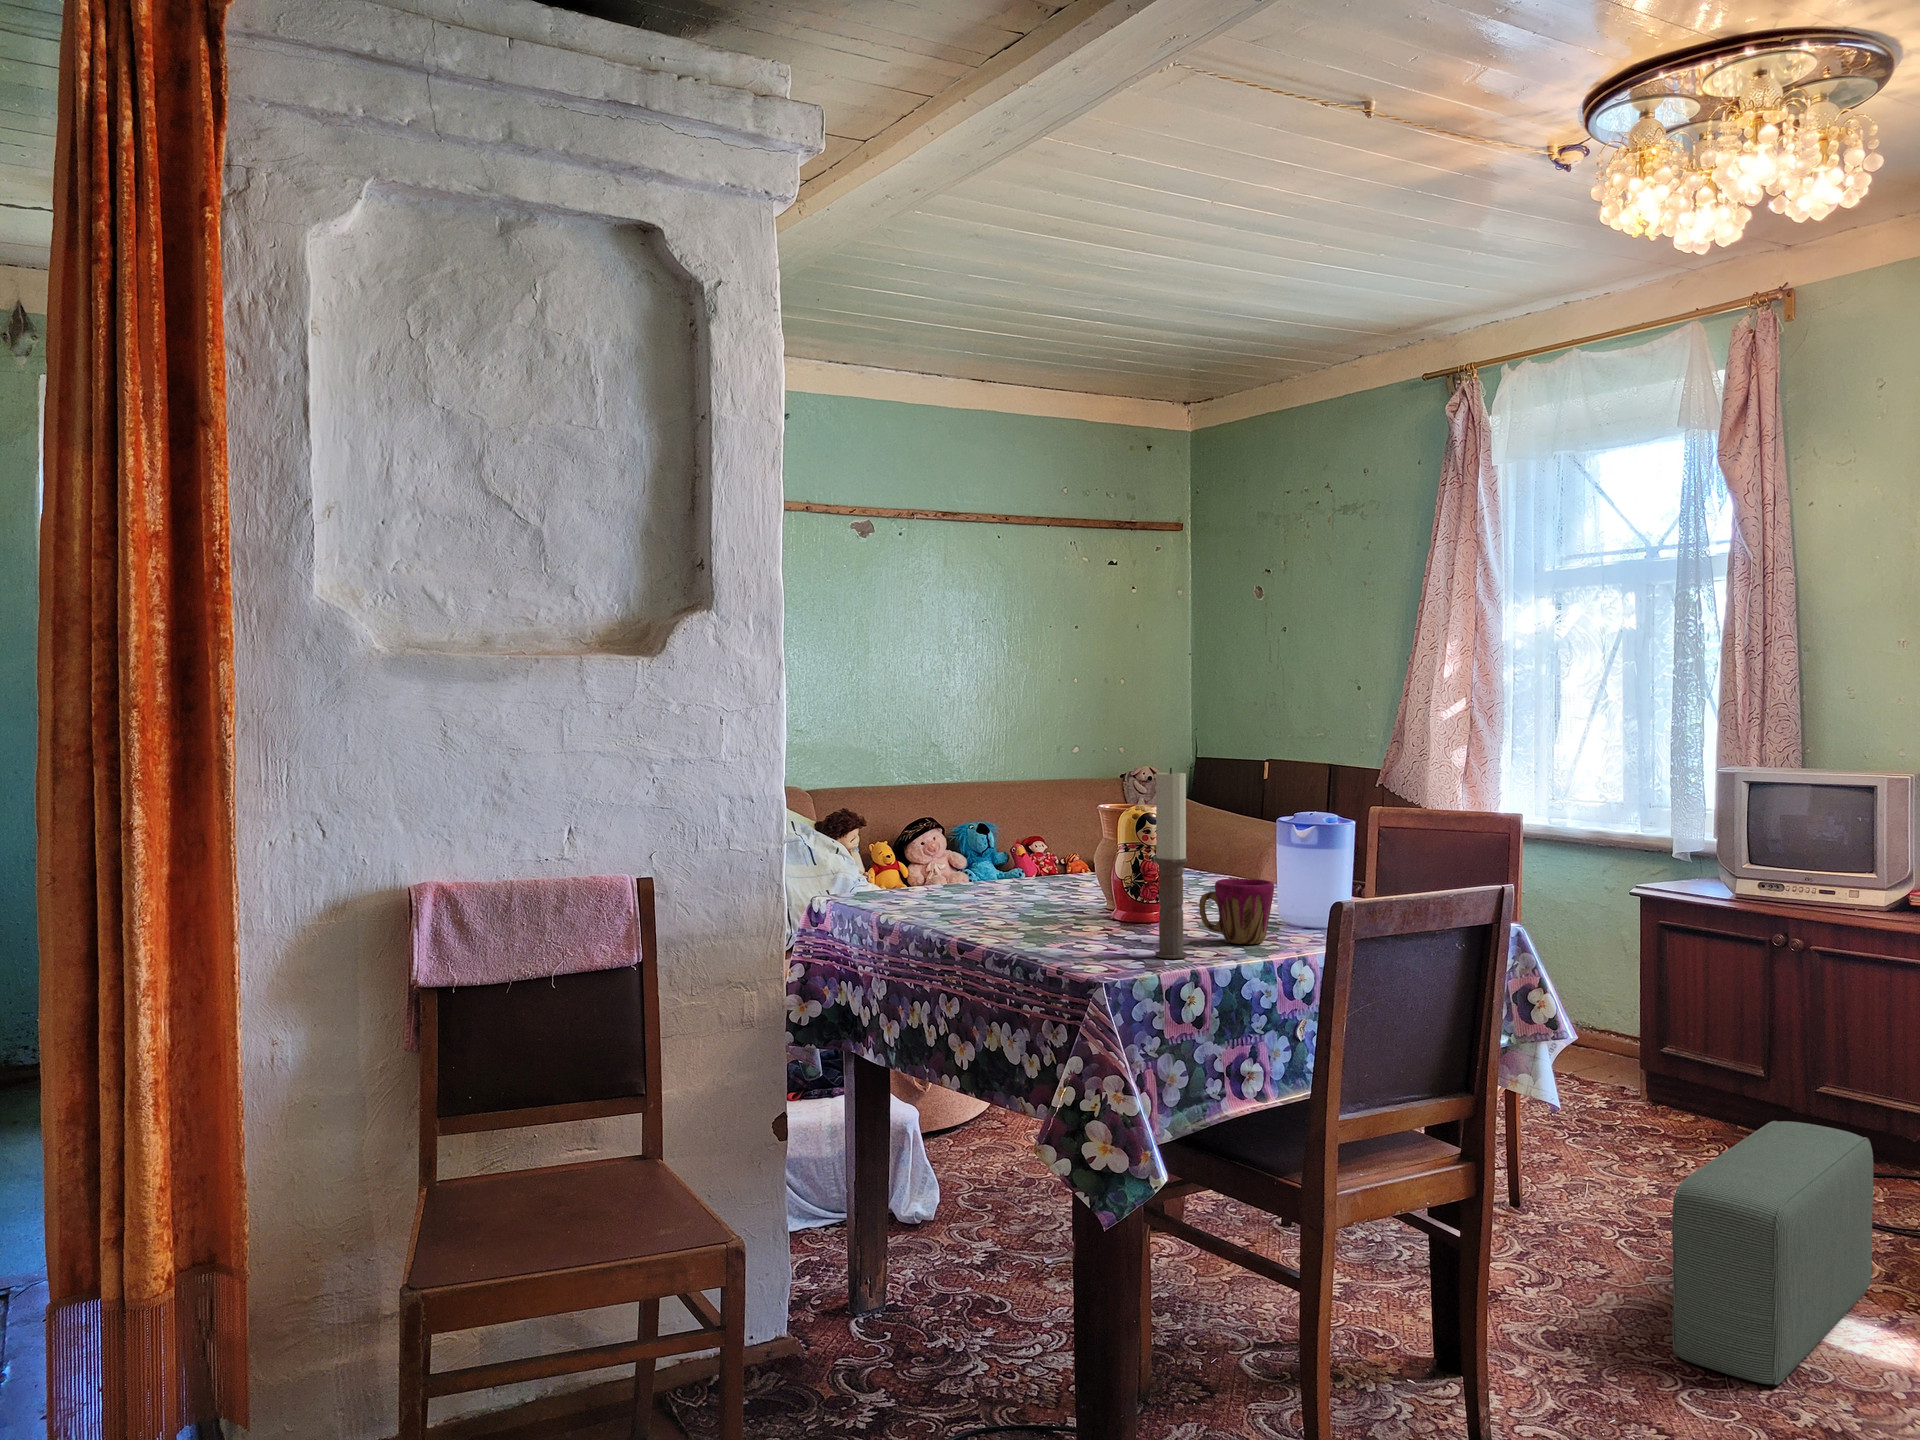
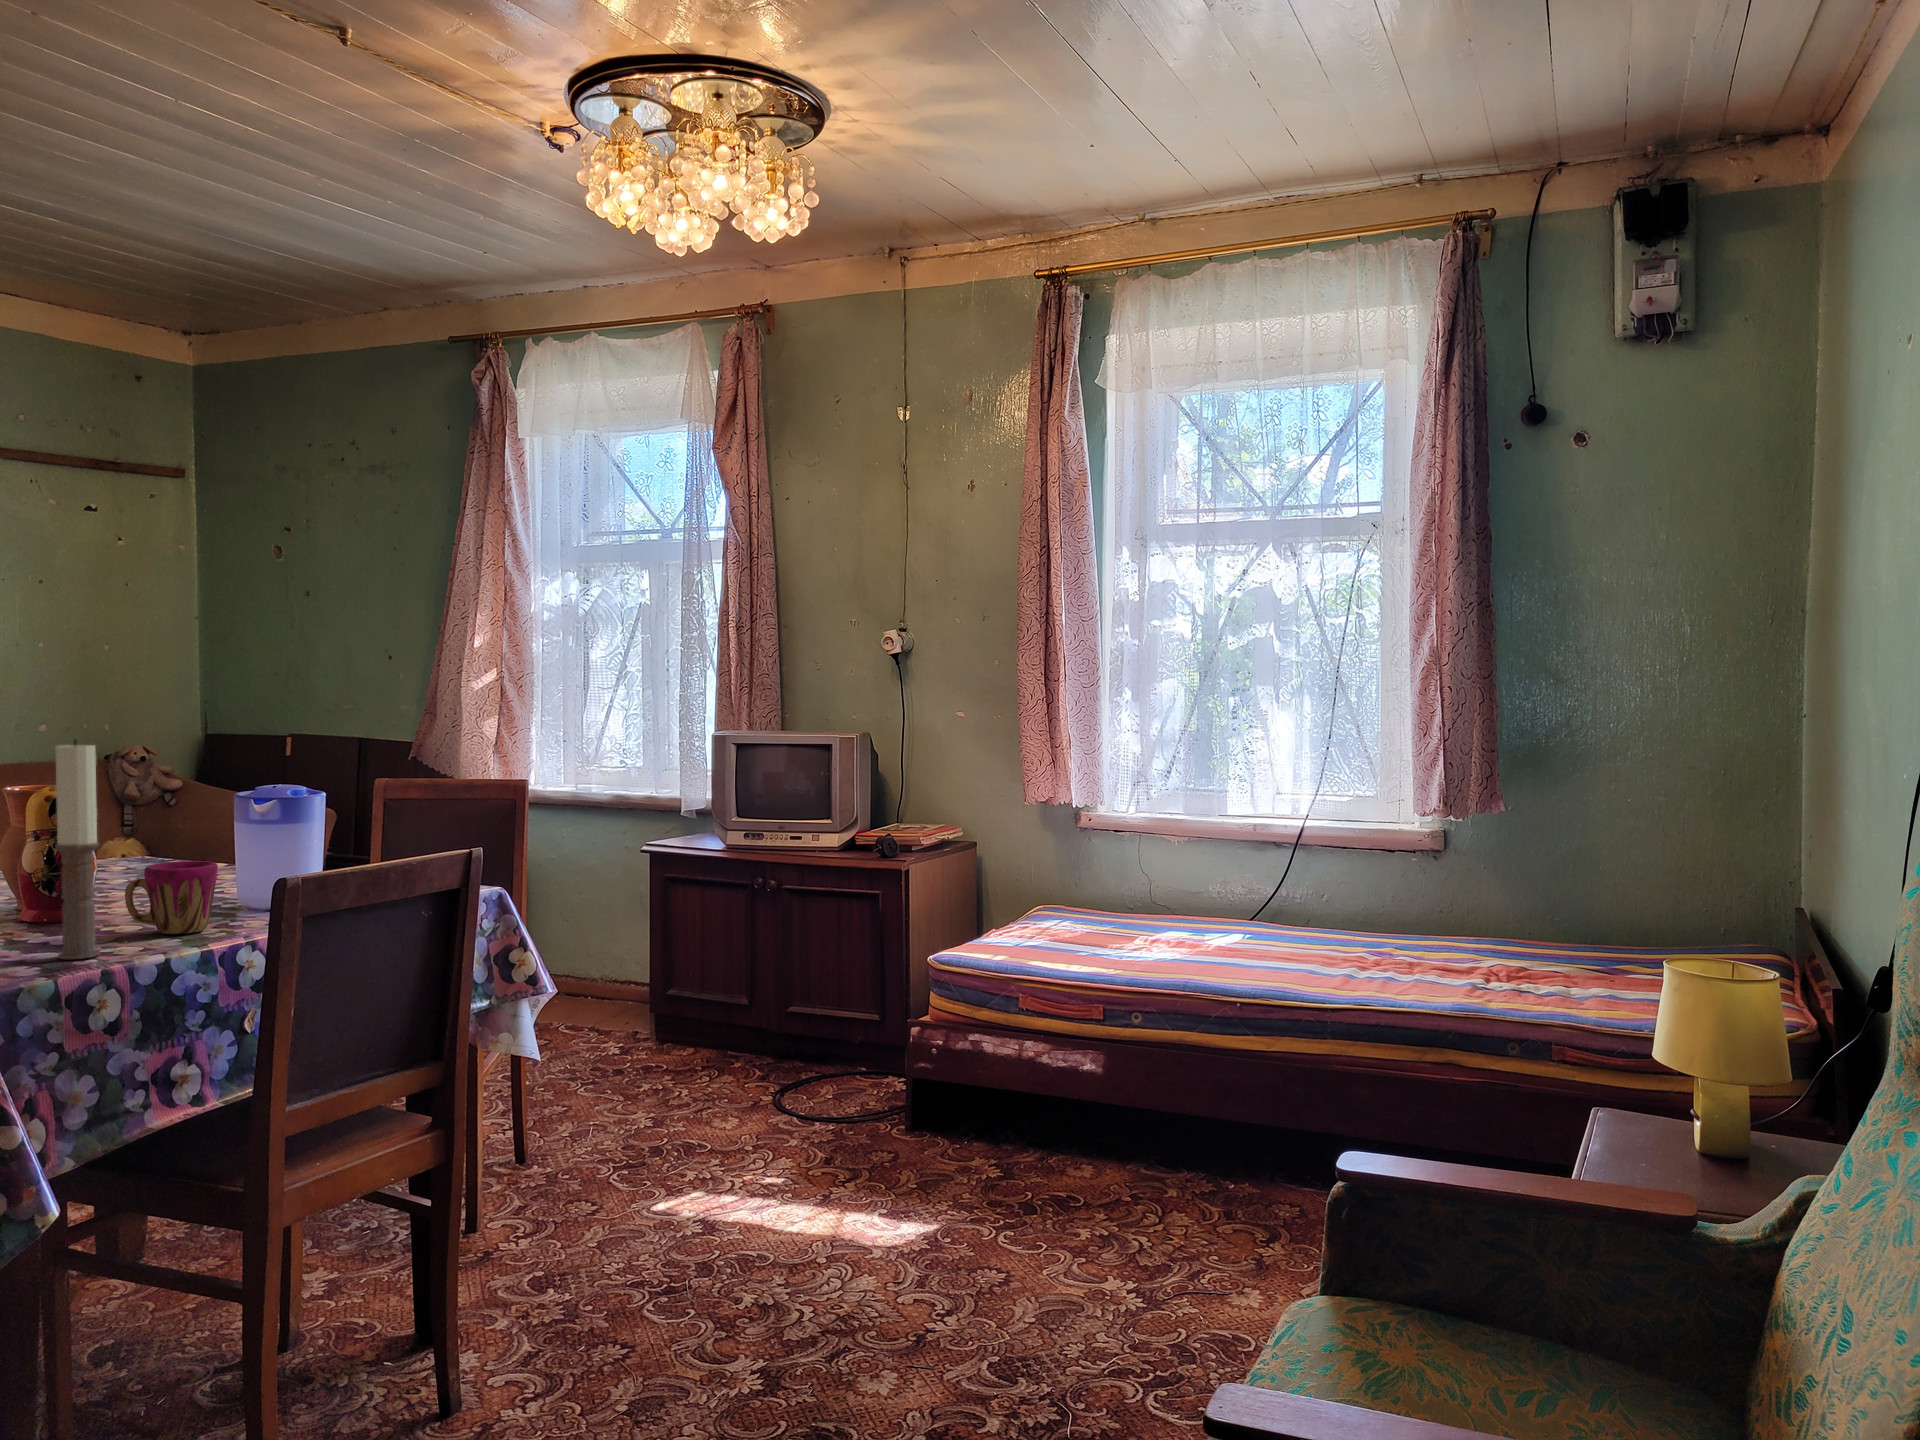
pouf: present [1672,1121,1873,1385] -> none [644,1041,814,1280]

